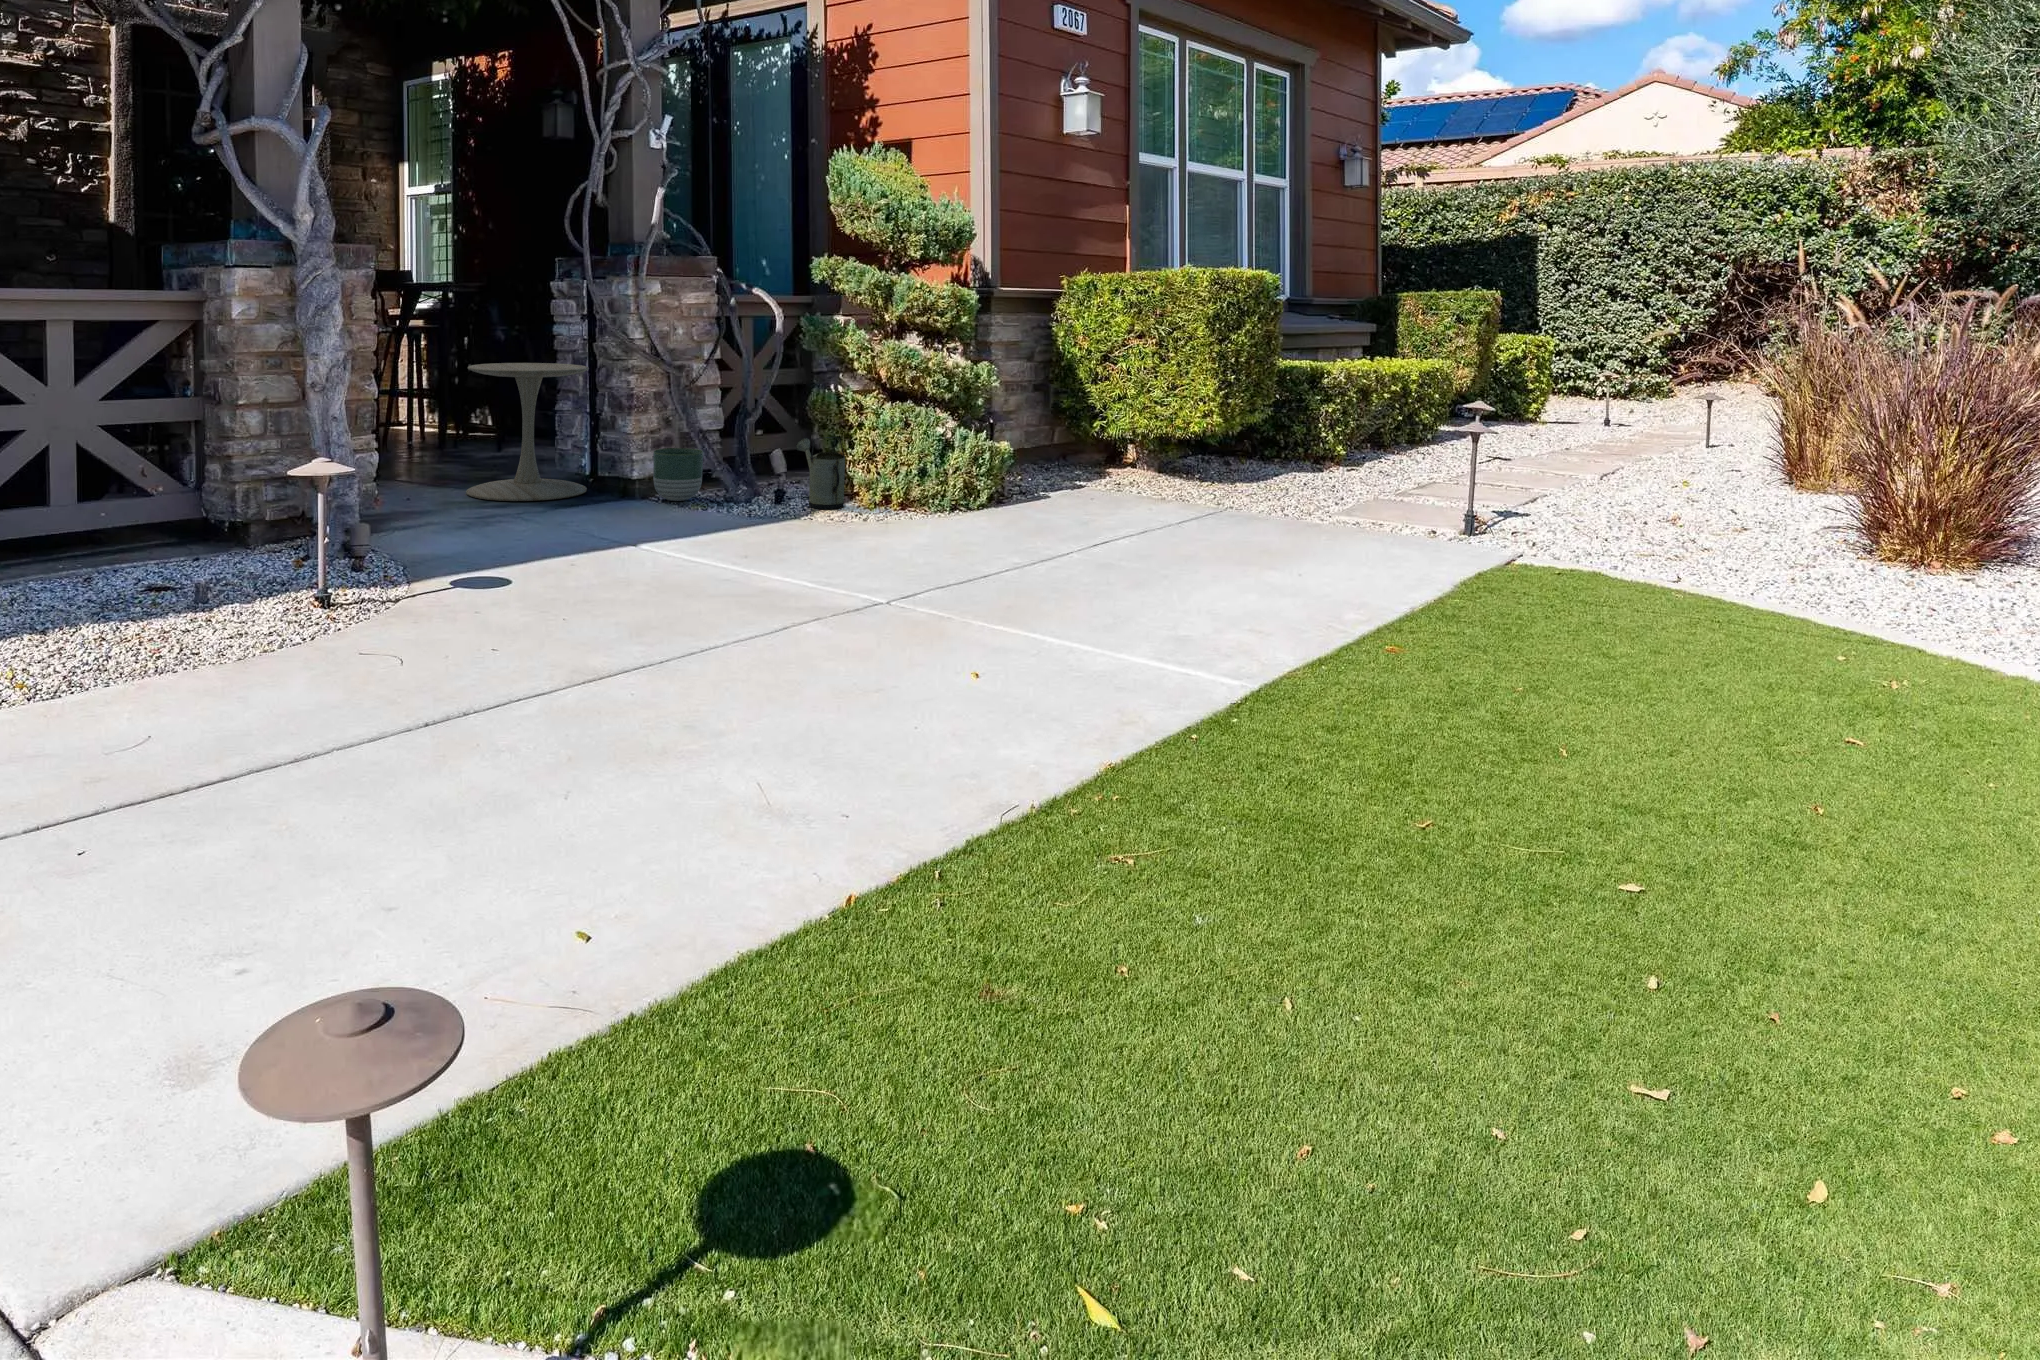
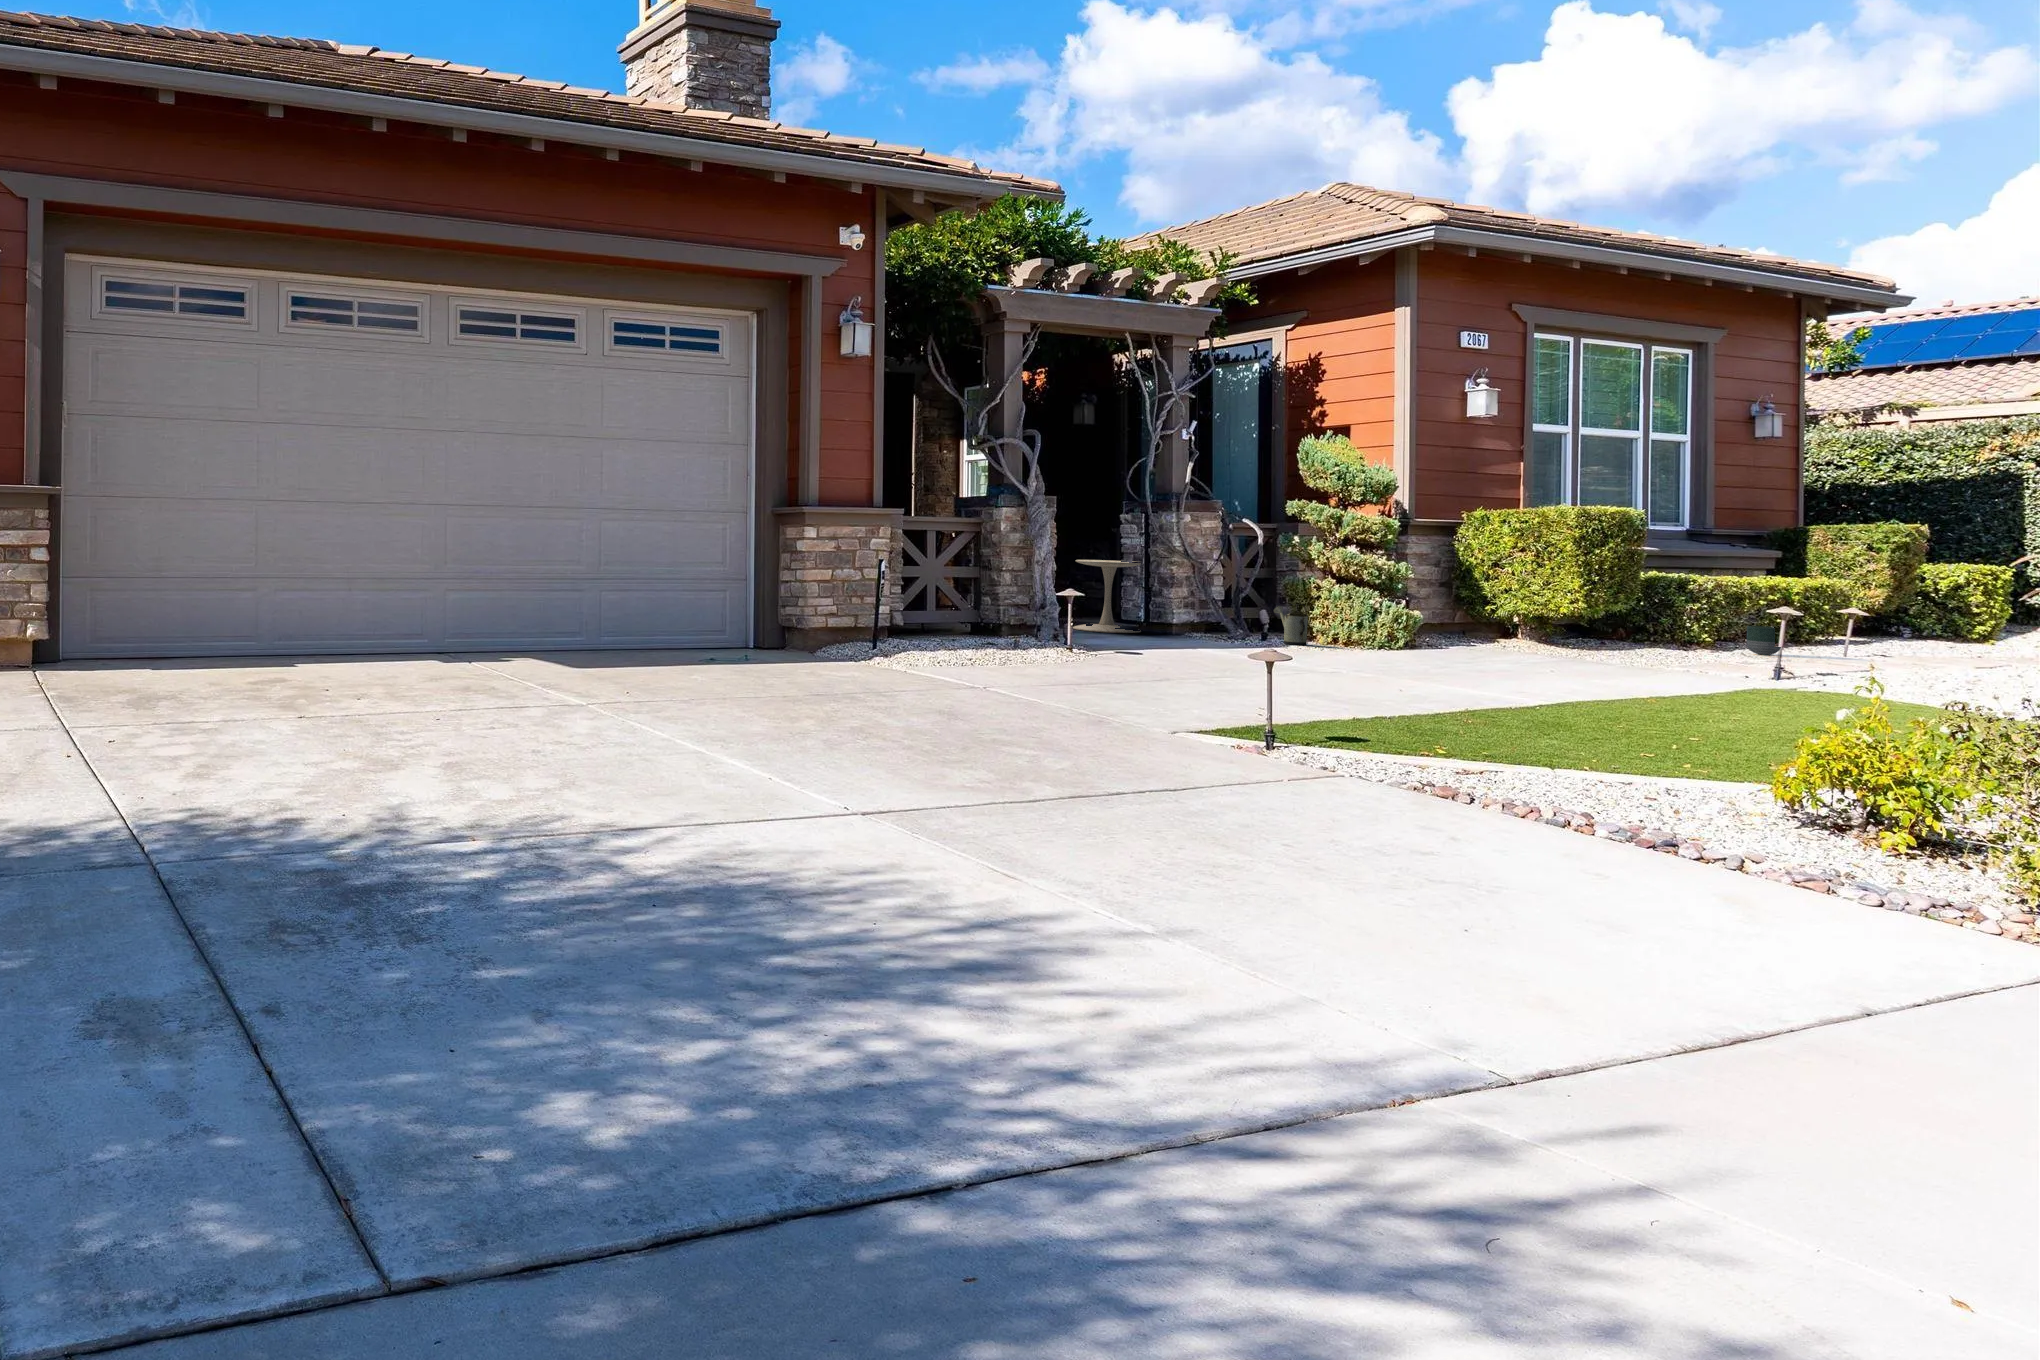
planter: present [653,448,703,501] -> present [1747,626,1781,655]

